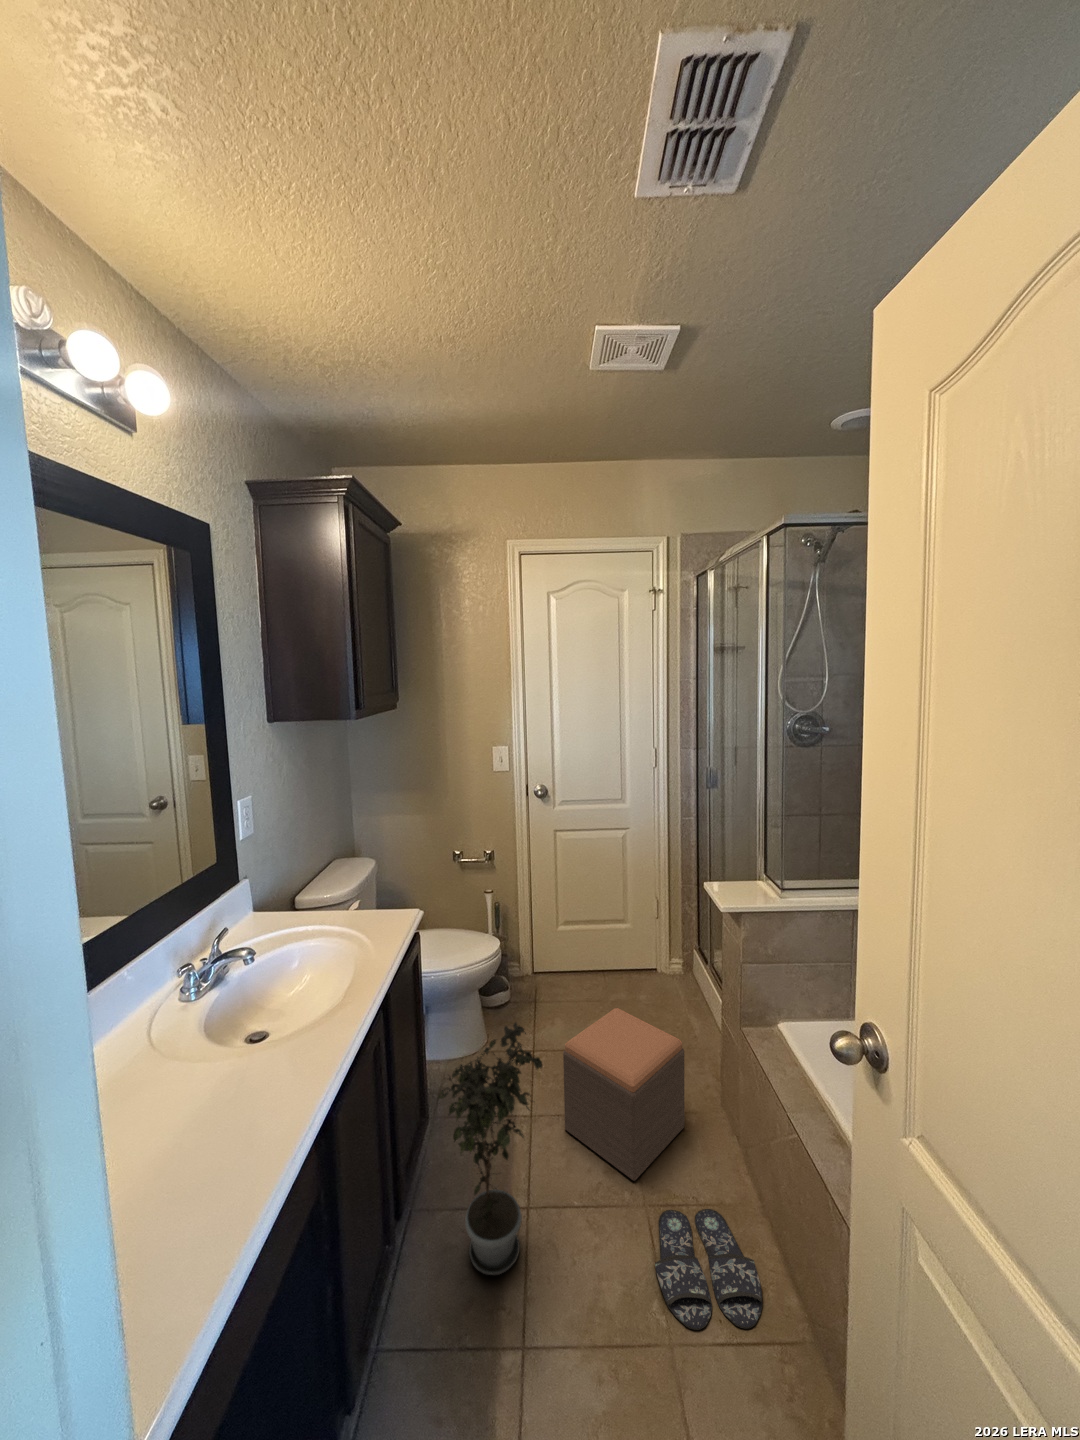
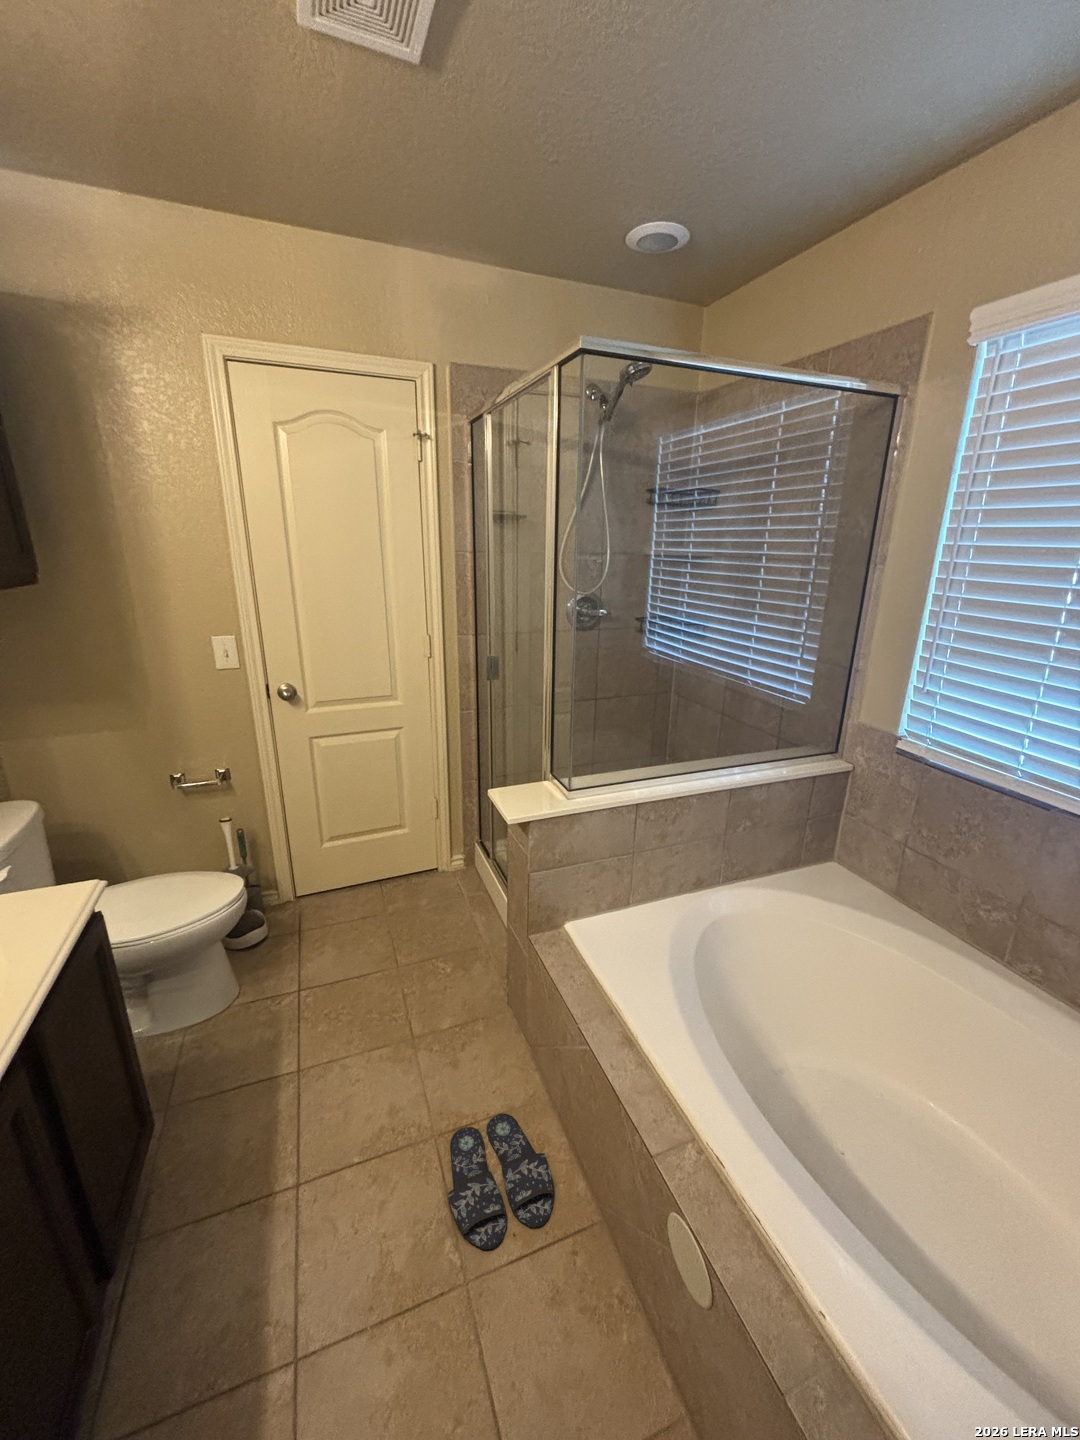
footstool: present [563,1008,685,1181] -> none [334,933,473,1109]
potted plant: present [438,1023,542,1275] -> none [144,999,301,1286]

